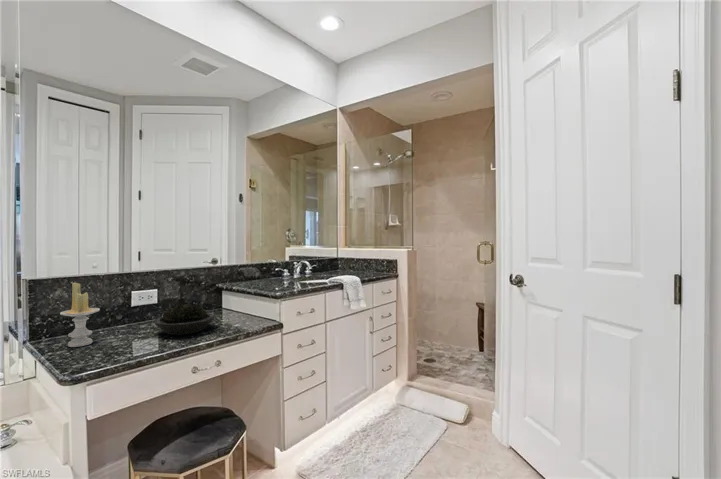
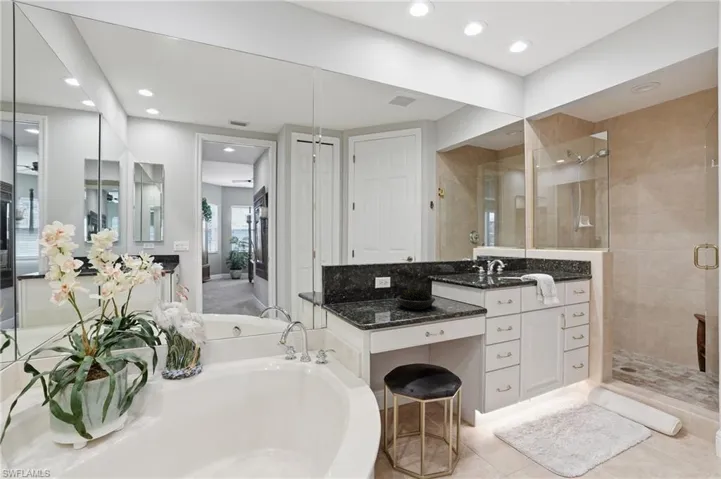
candle: present [60,283,100,347] -> none [347,269,366,309]

